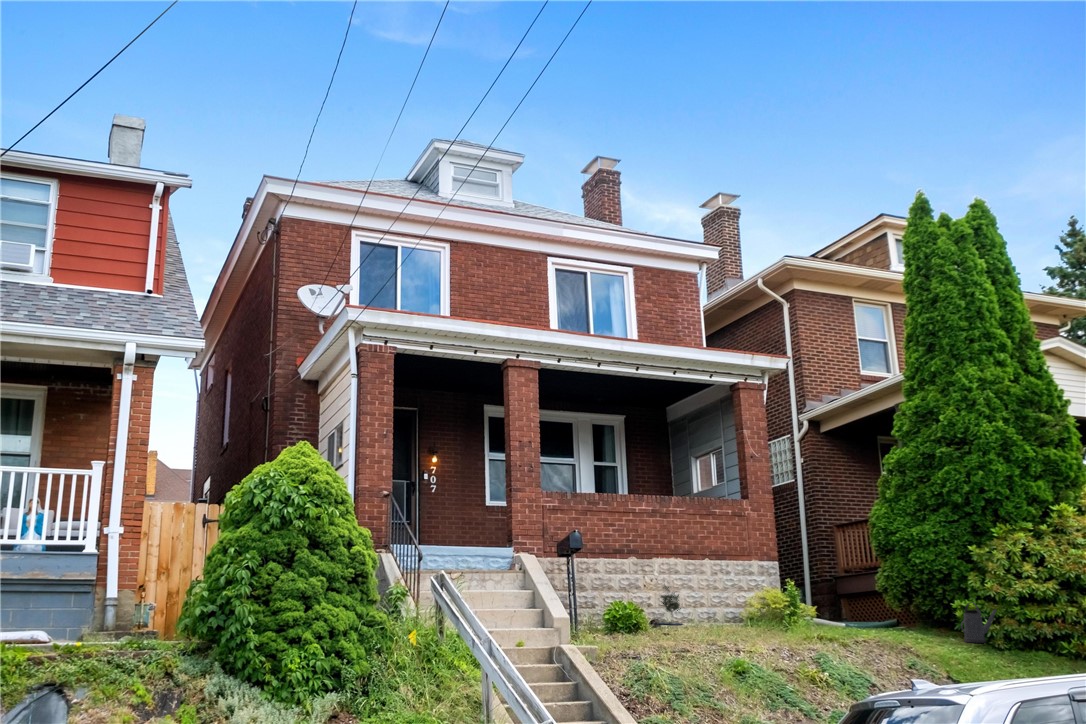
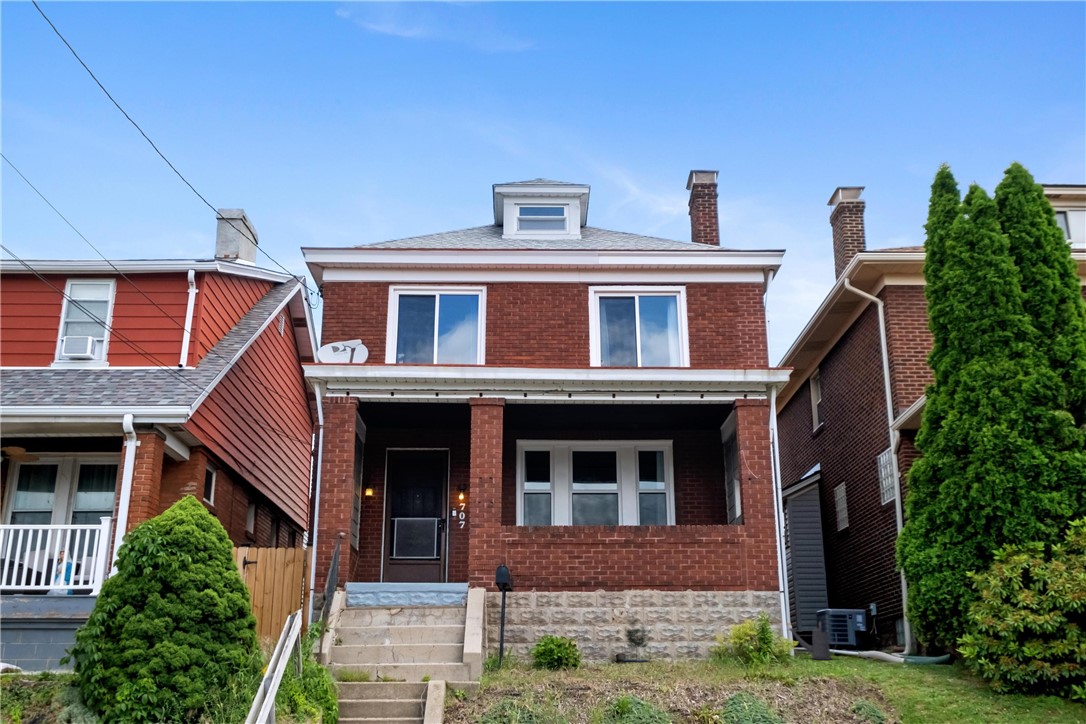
watering can: present [961,602,996,643] -> present [790,622,831,660]

